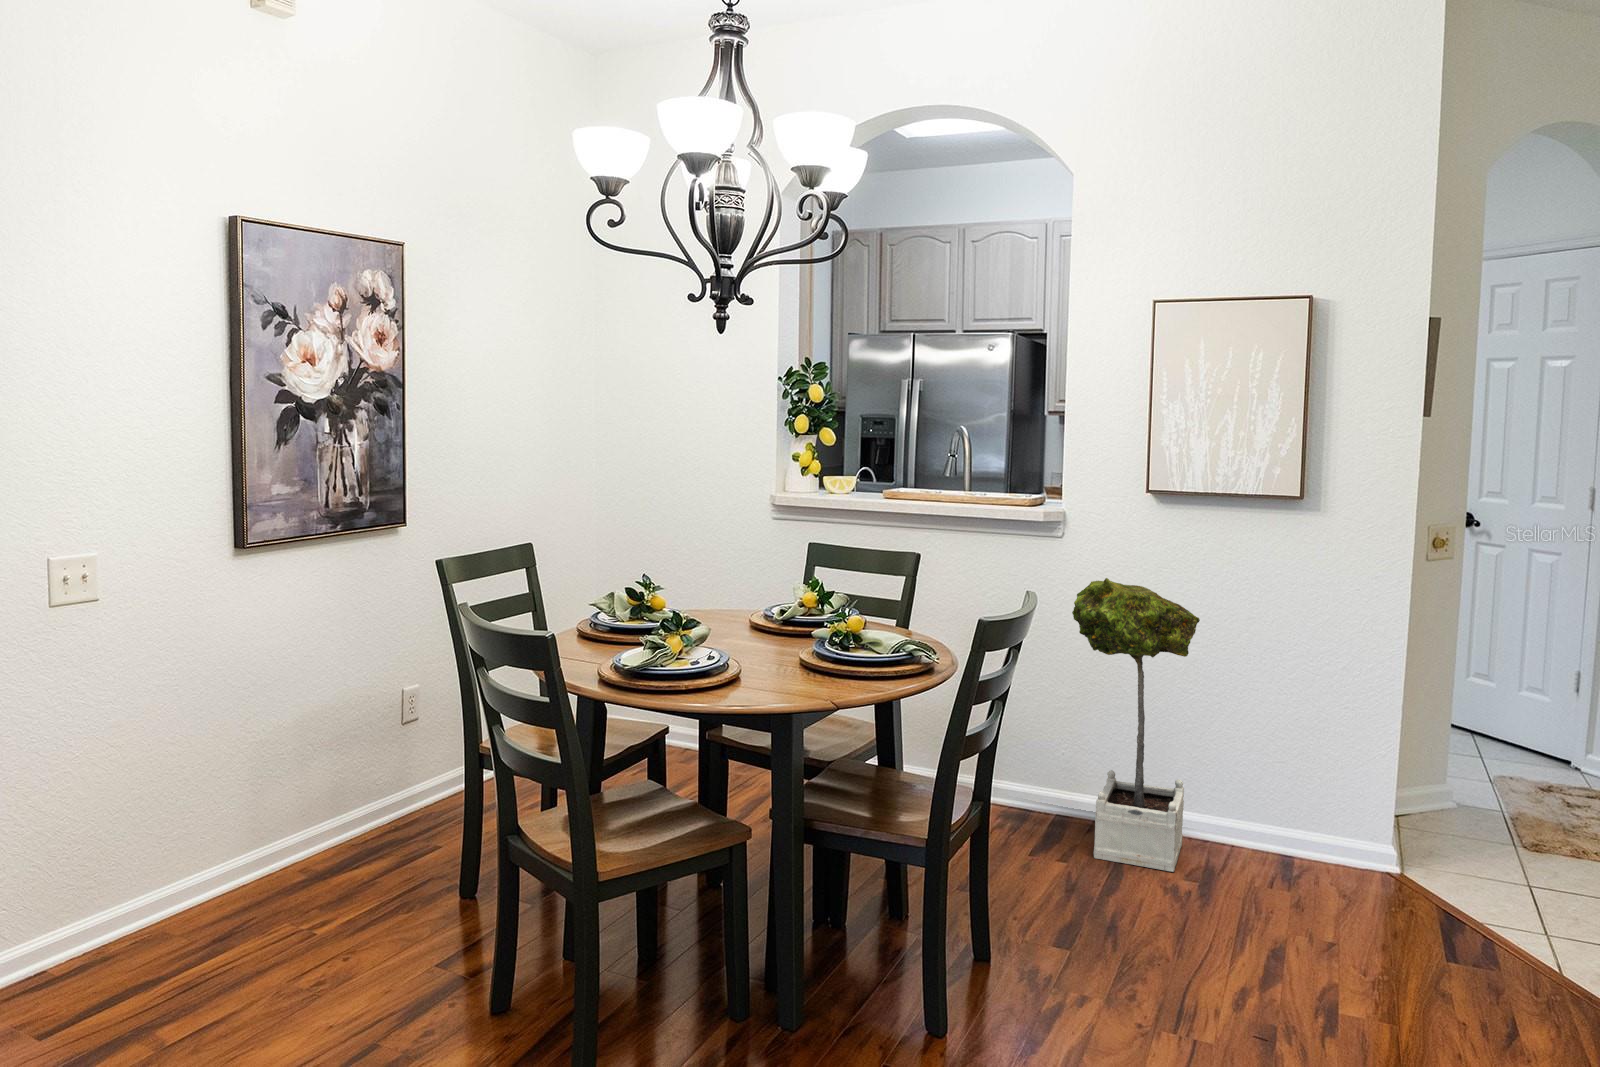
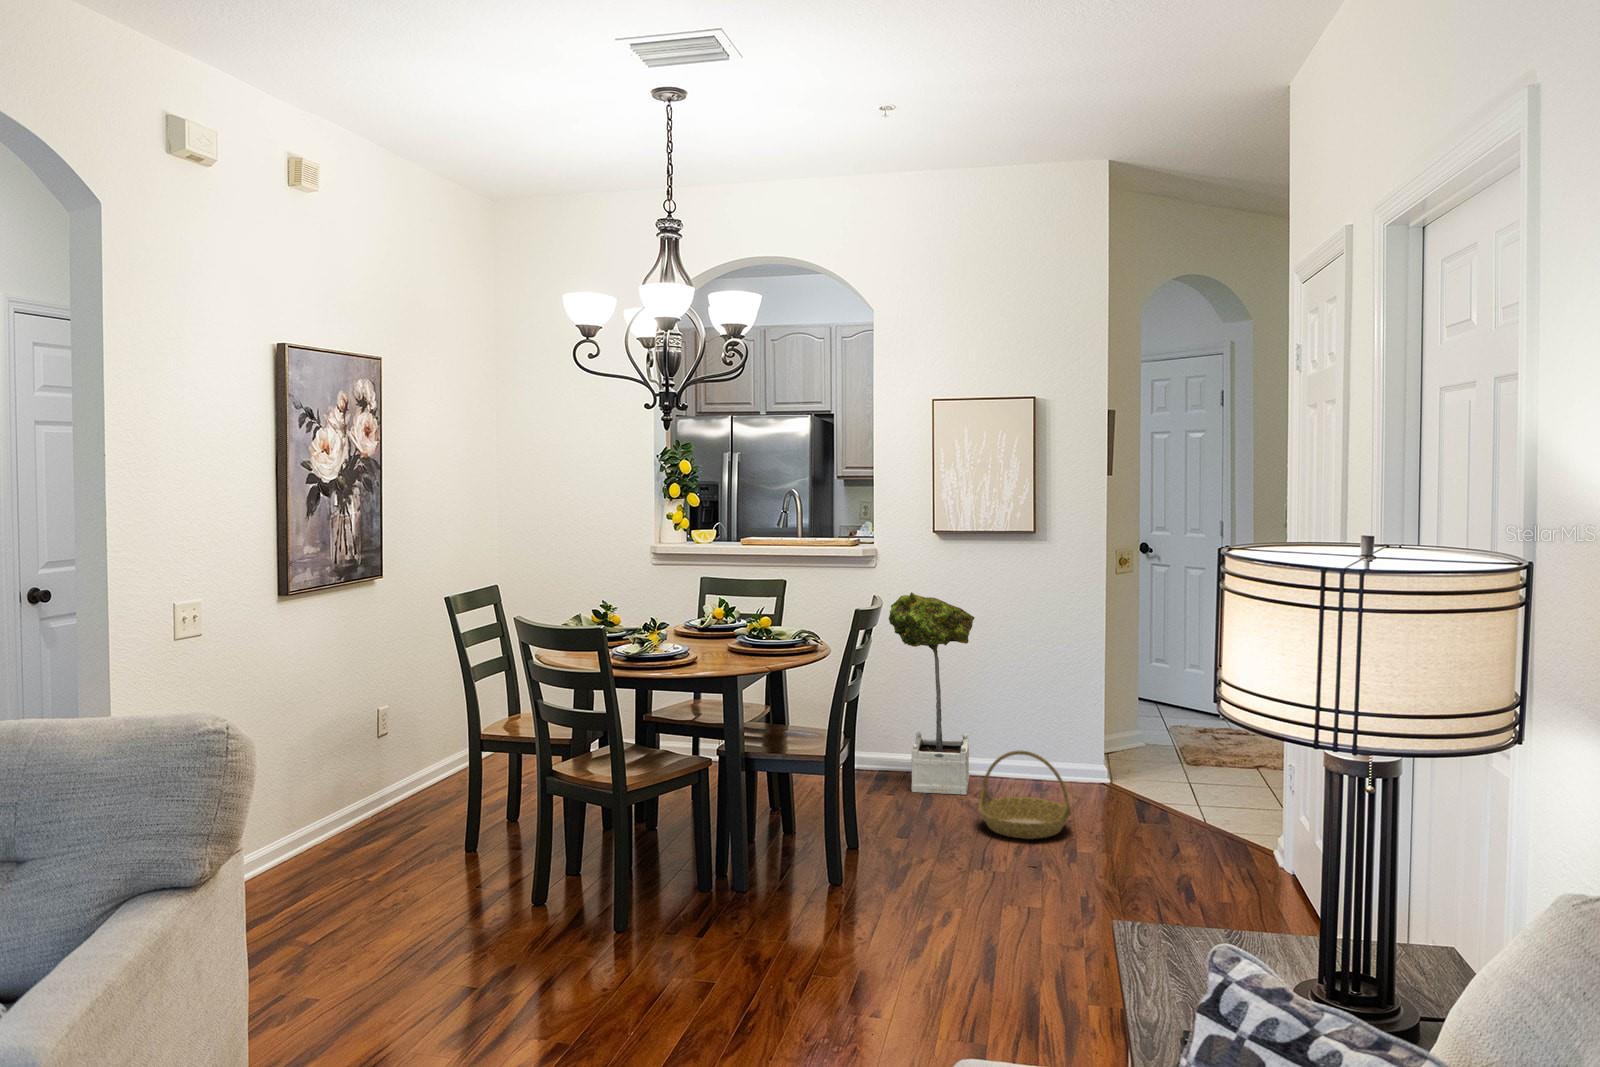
basket: none [1183,834,1334,978] -> present [978,750,1071,839]

